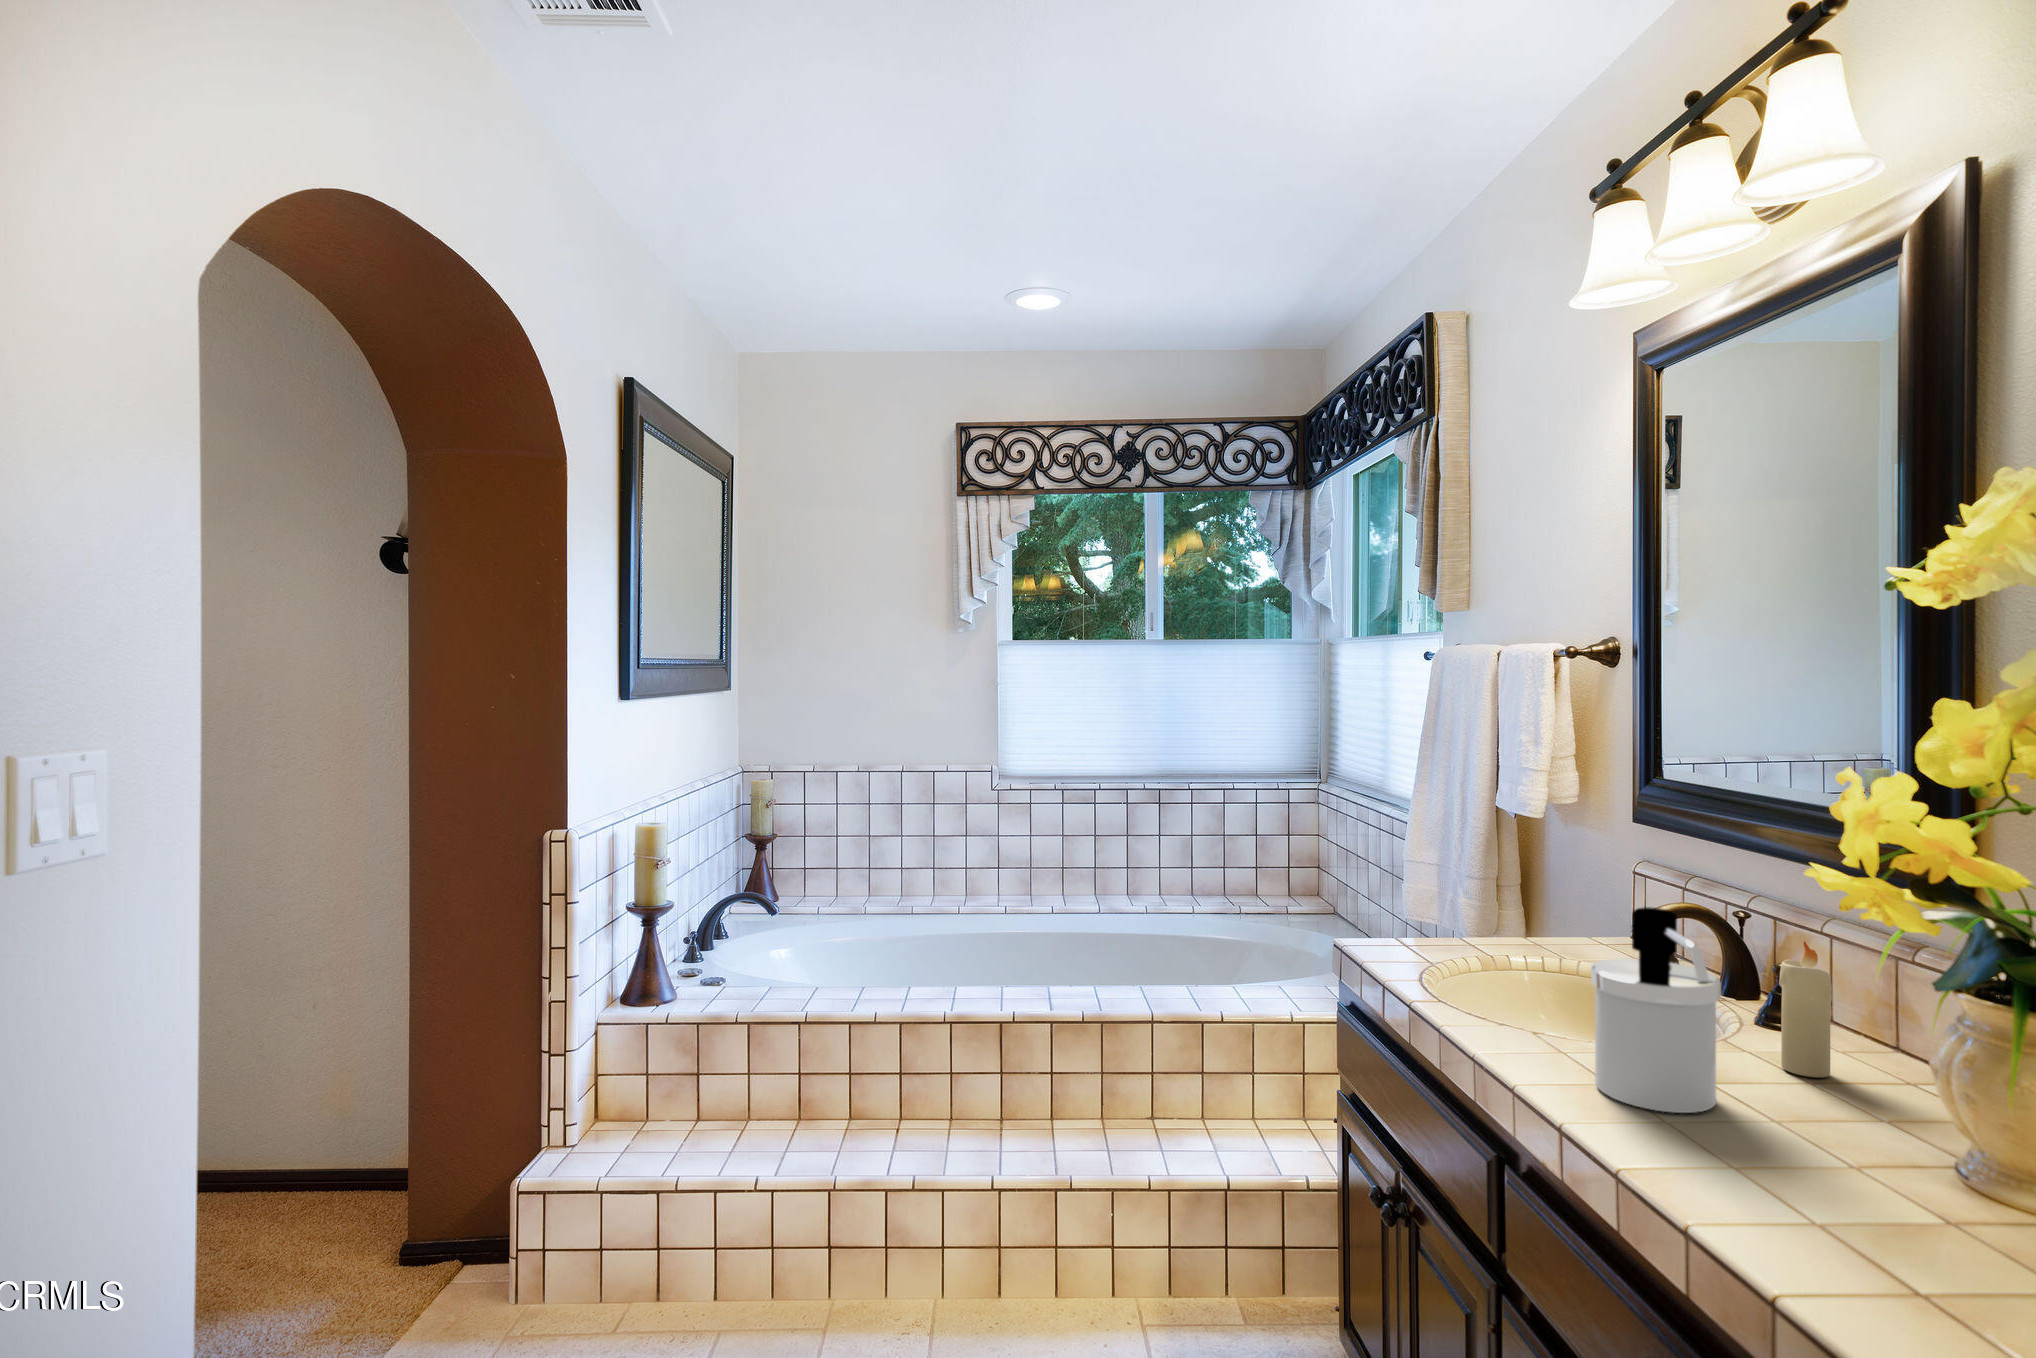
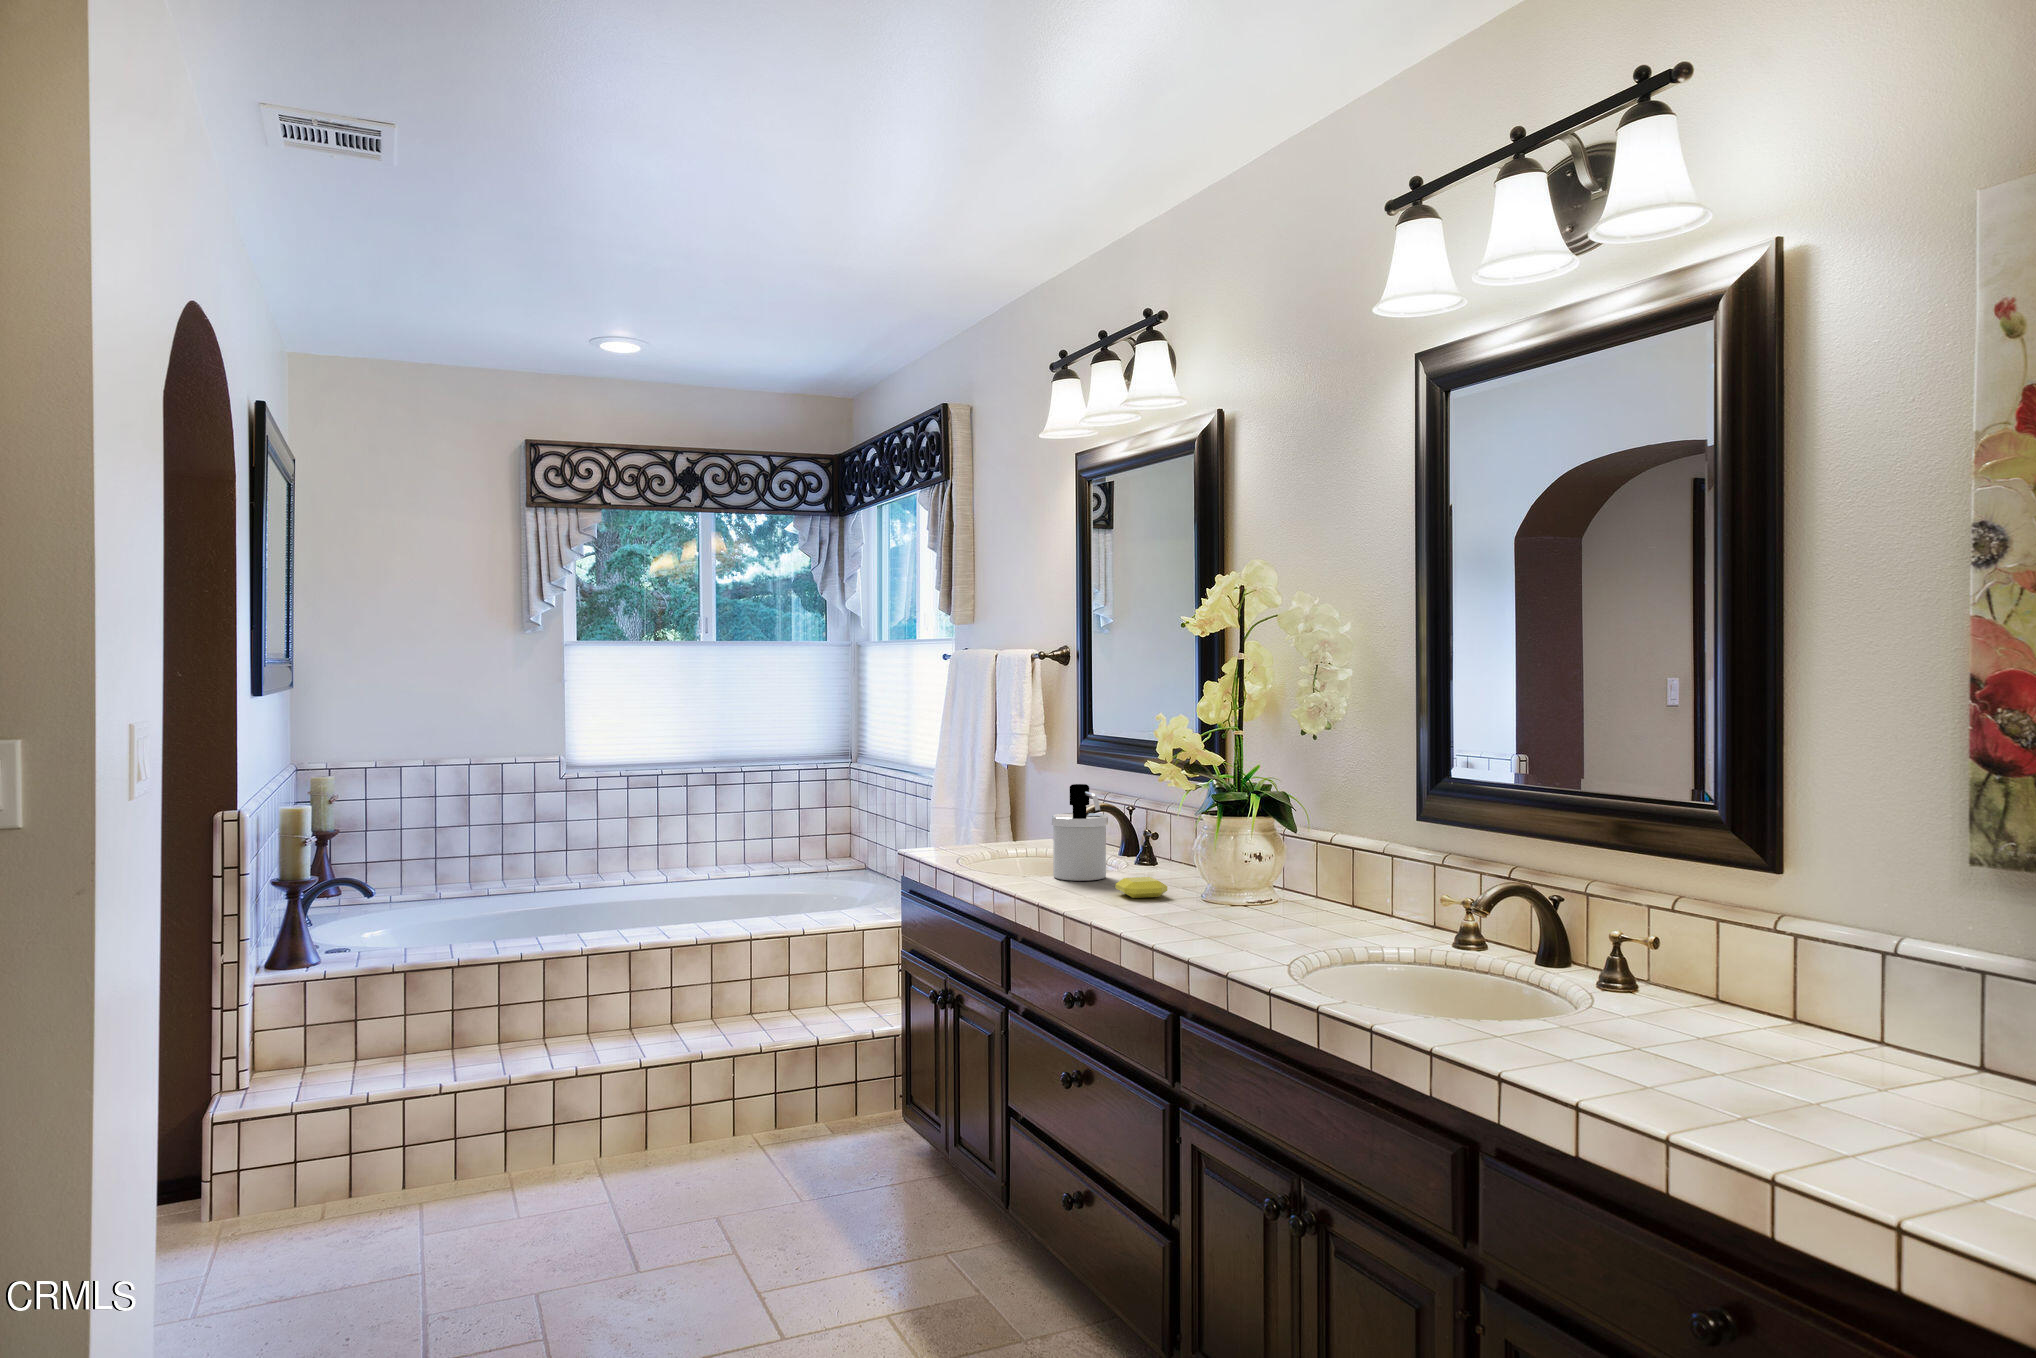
candle: present [1779,941,1832,1078] -> none [1137,801,1158,868]
soap bar: none [1755,1155,1905,1226] -> present [1116,877,1167,898]

